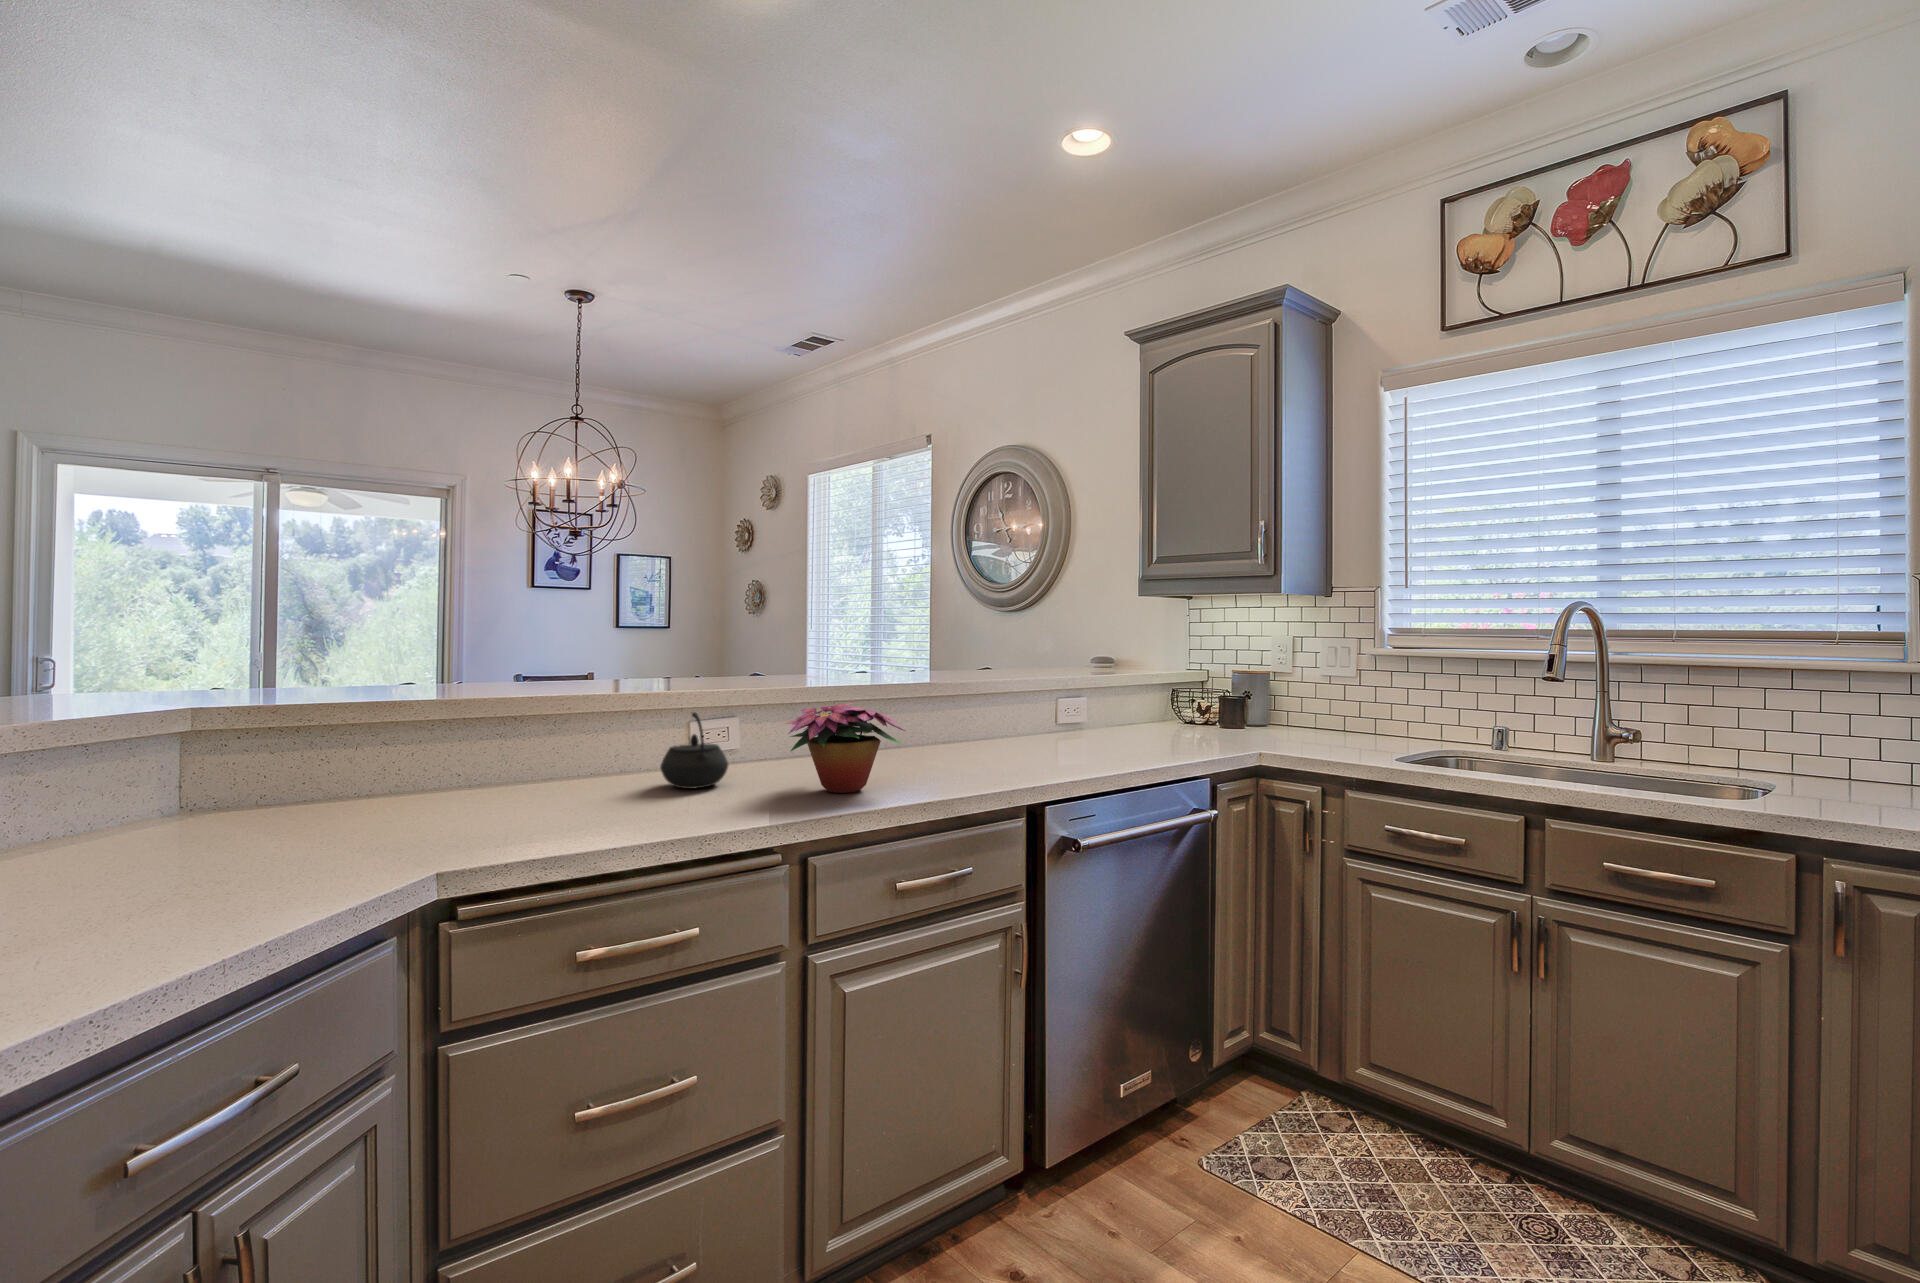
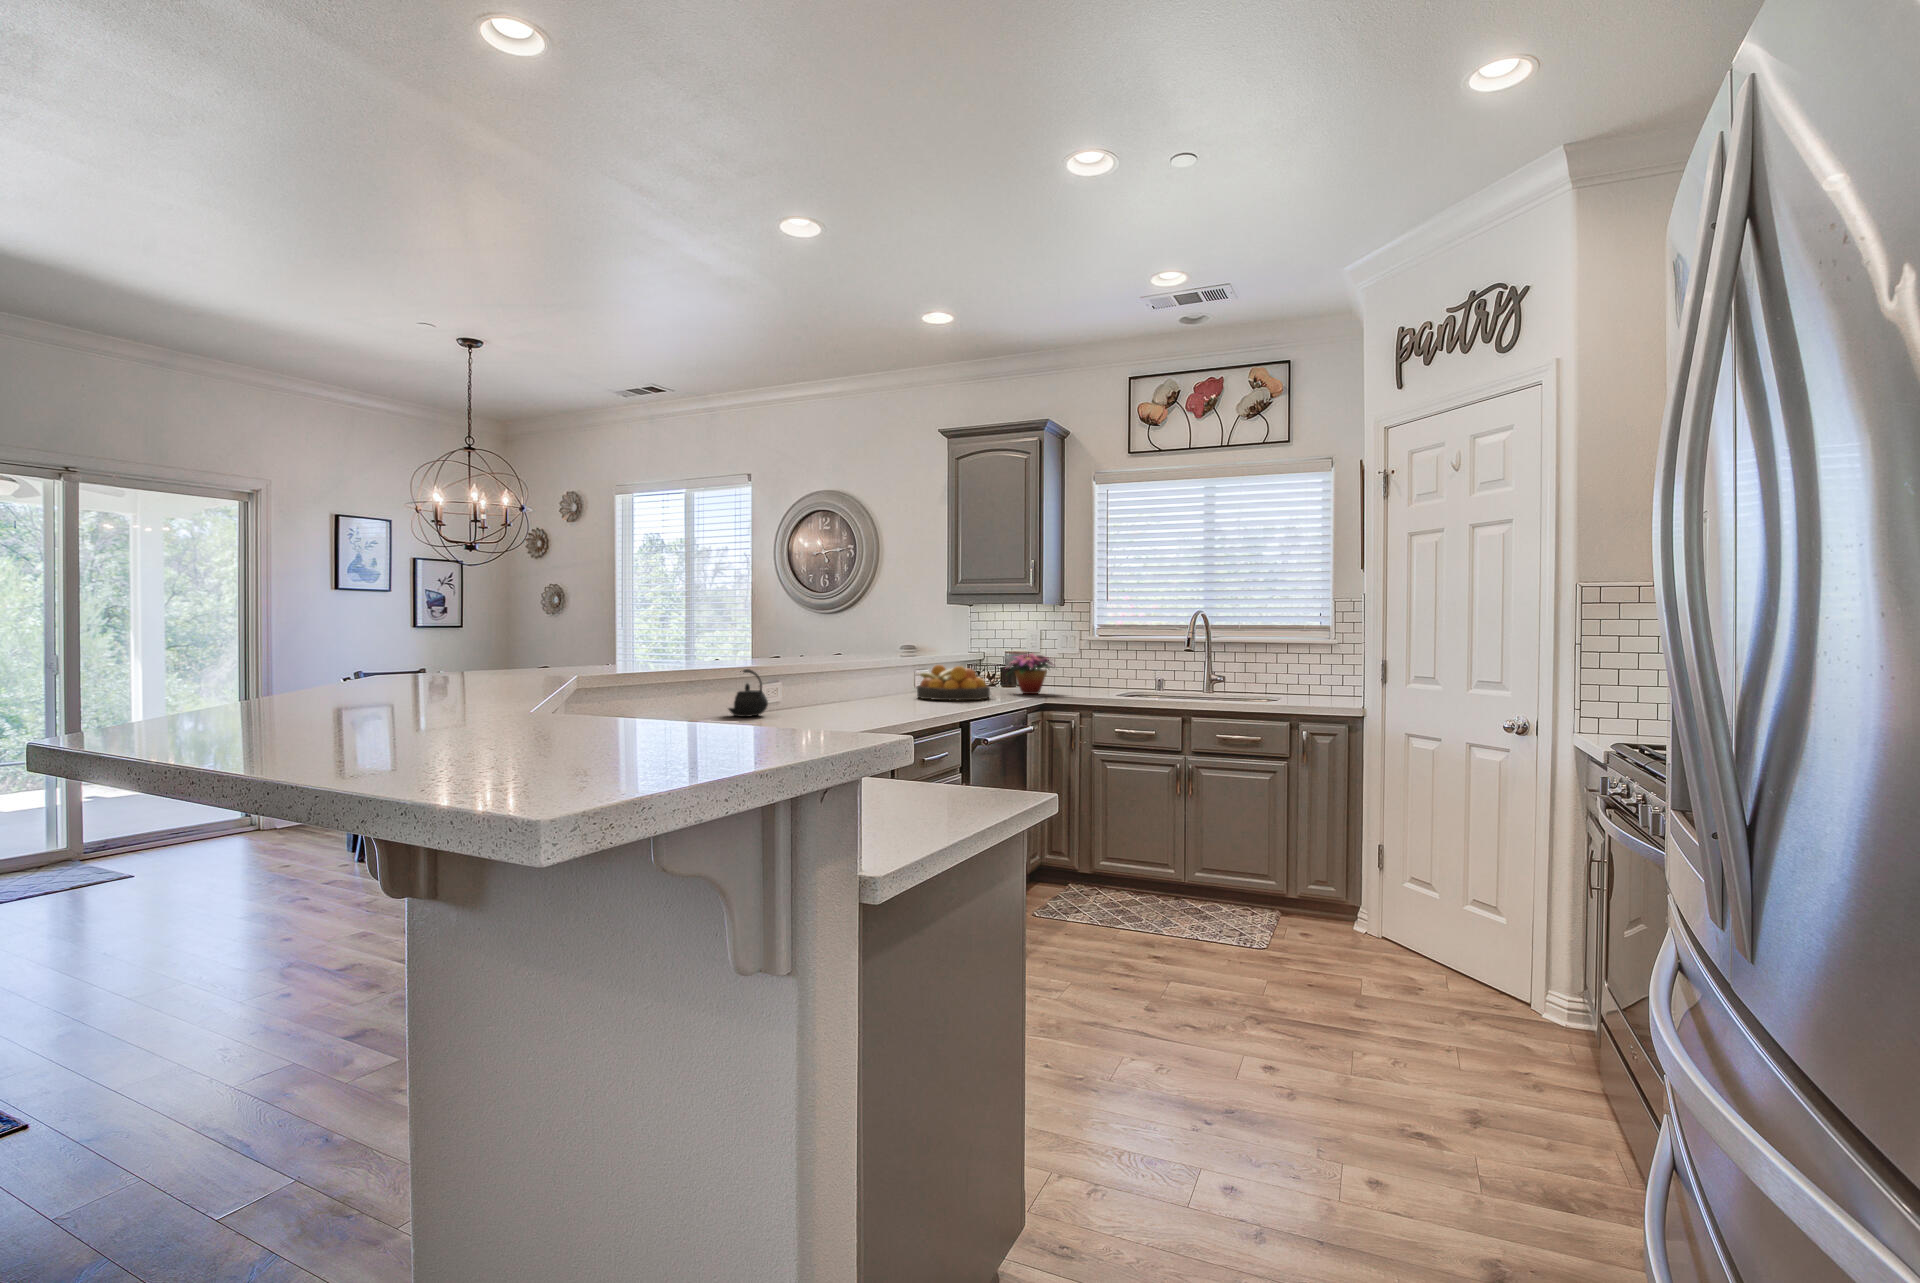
fruit bowl: none [1044,697,1163,760] -> present [917,665,990,701]
flower arrangement: present [786,703,905,793] -> present [1009,654,1053,694]

